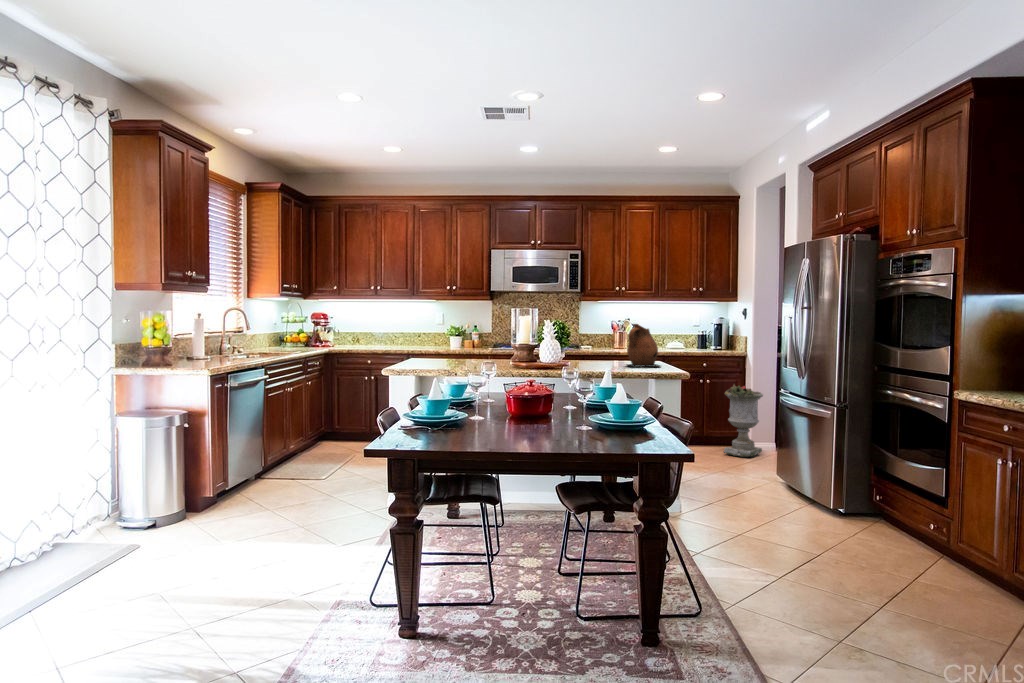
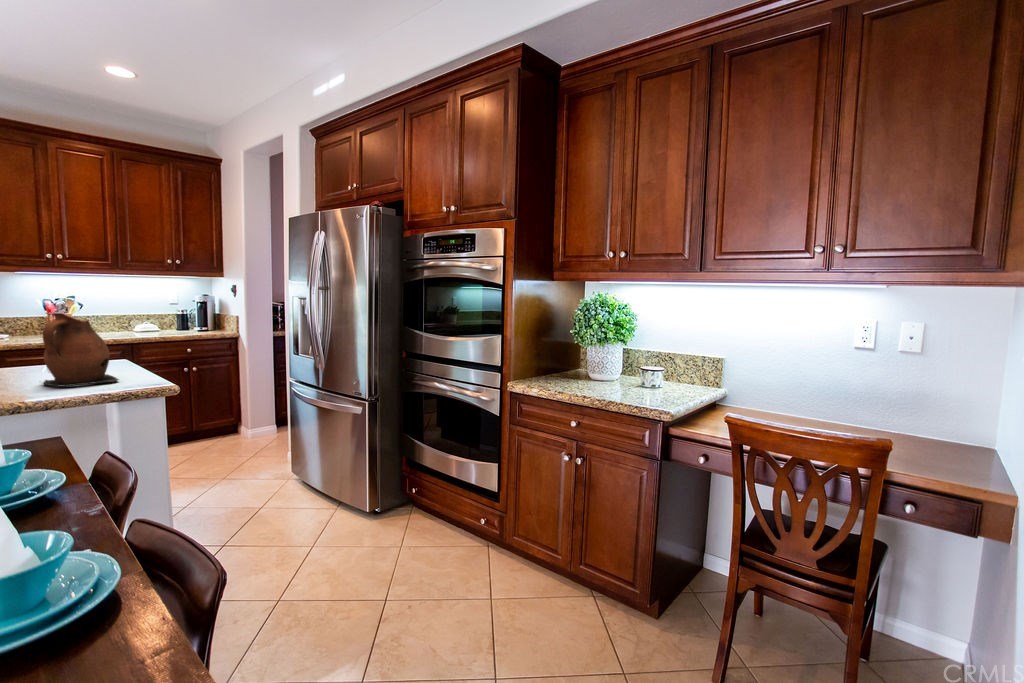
planter: present [724,385,763,457] -> none [217,369,263,449]

